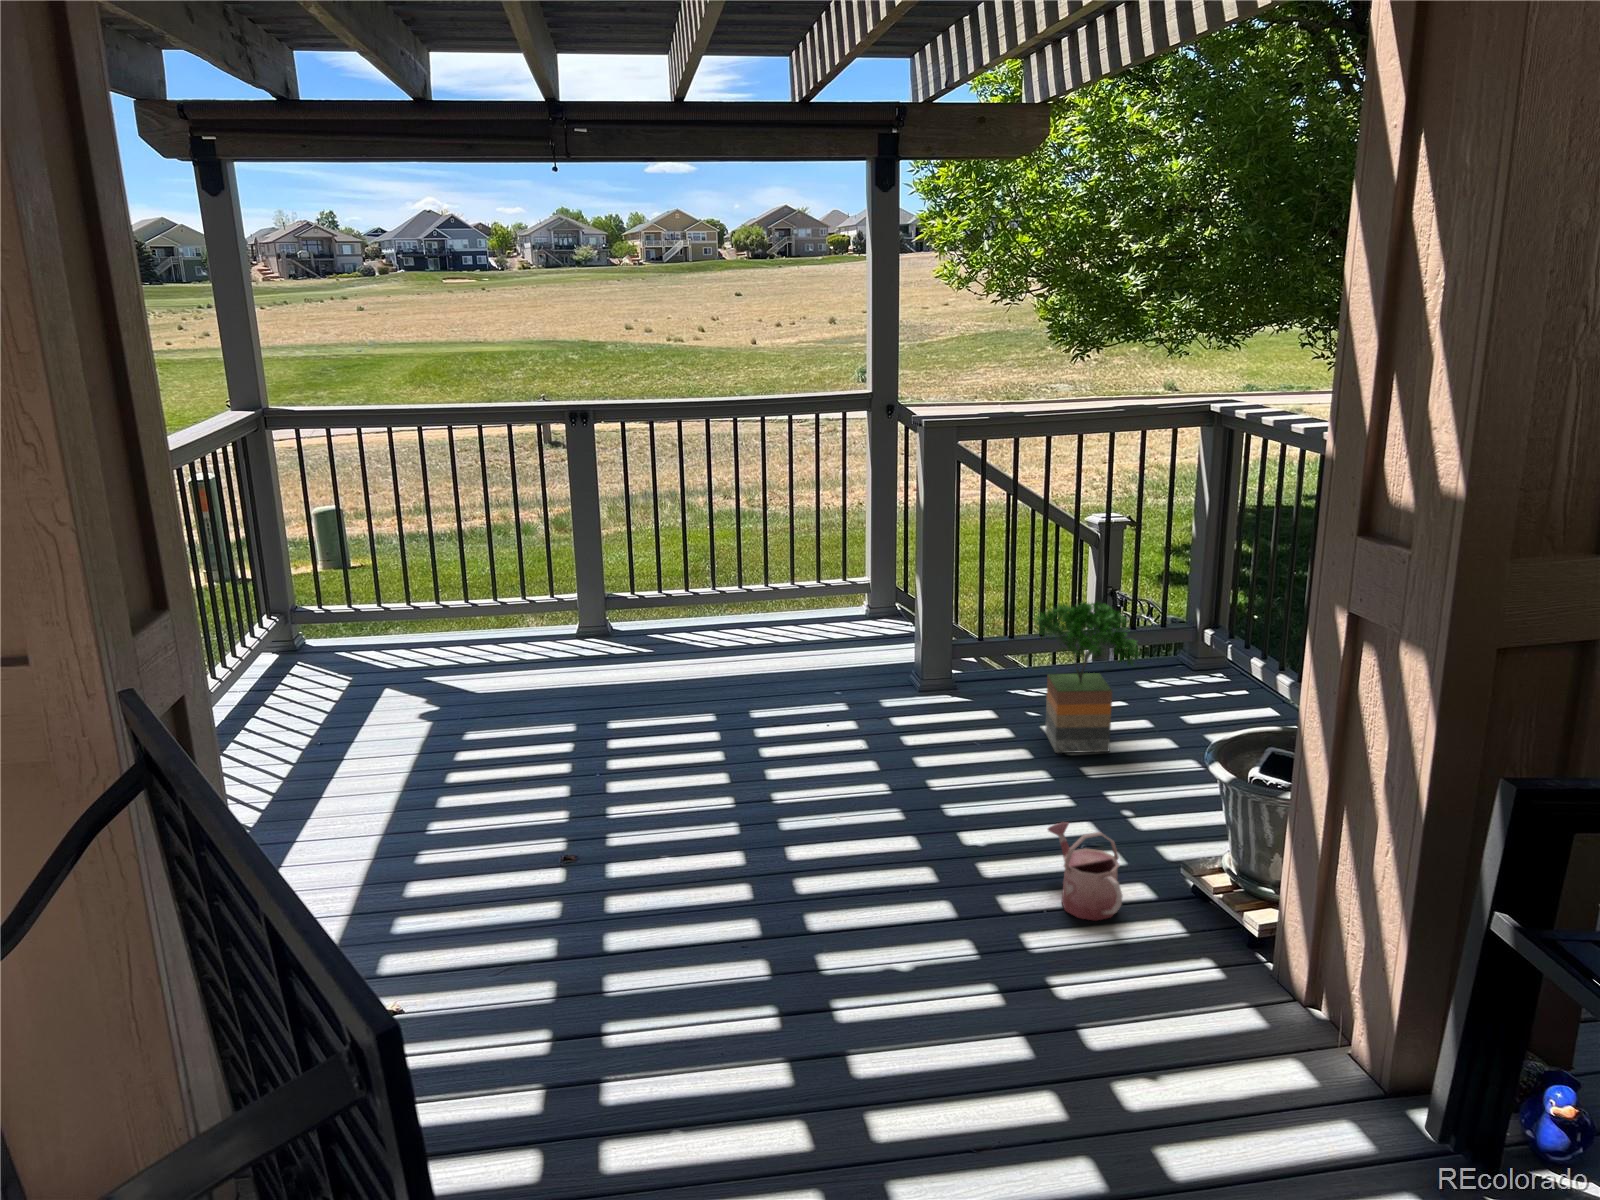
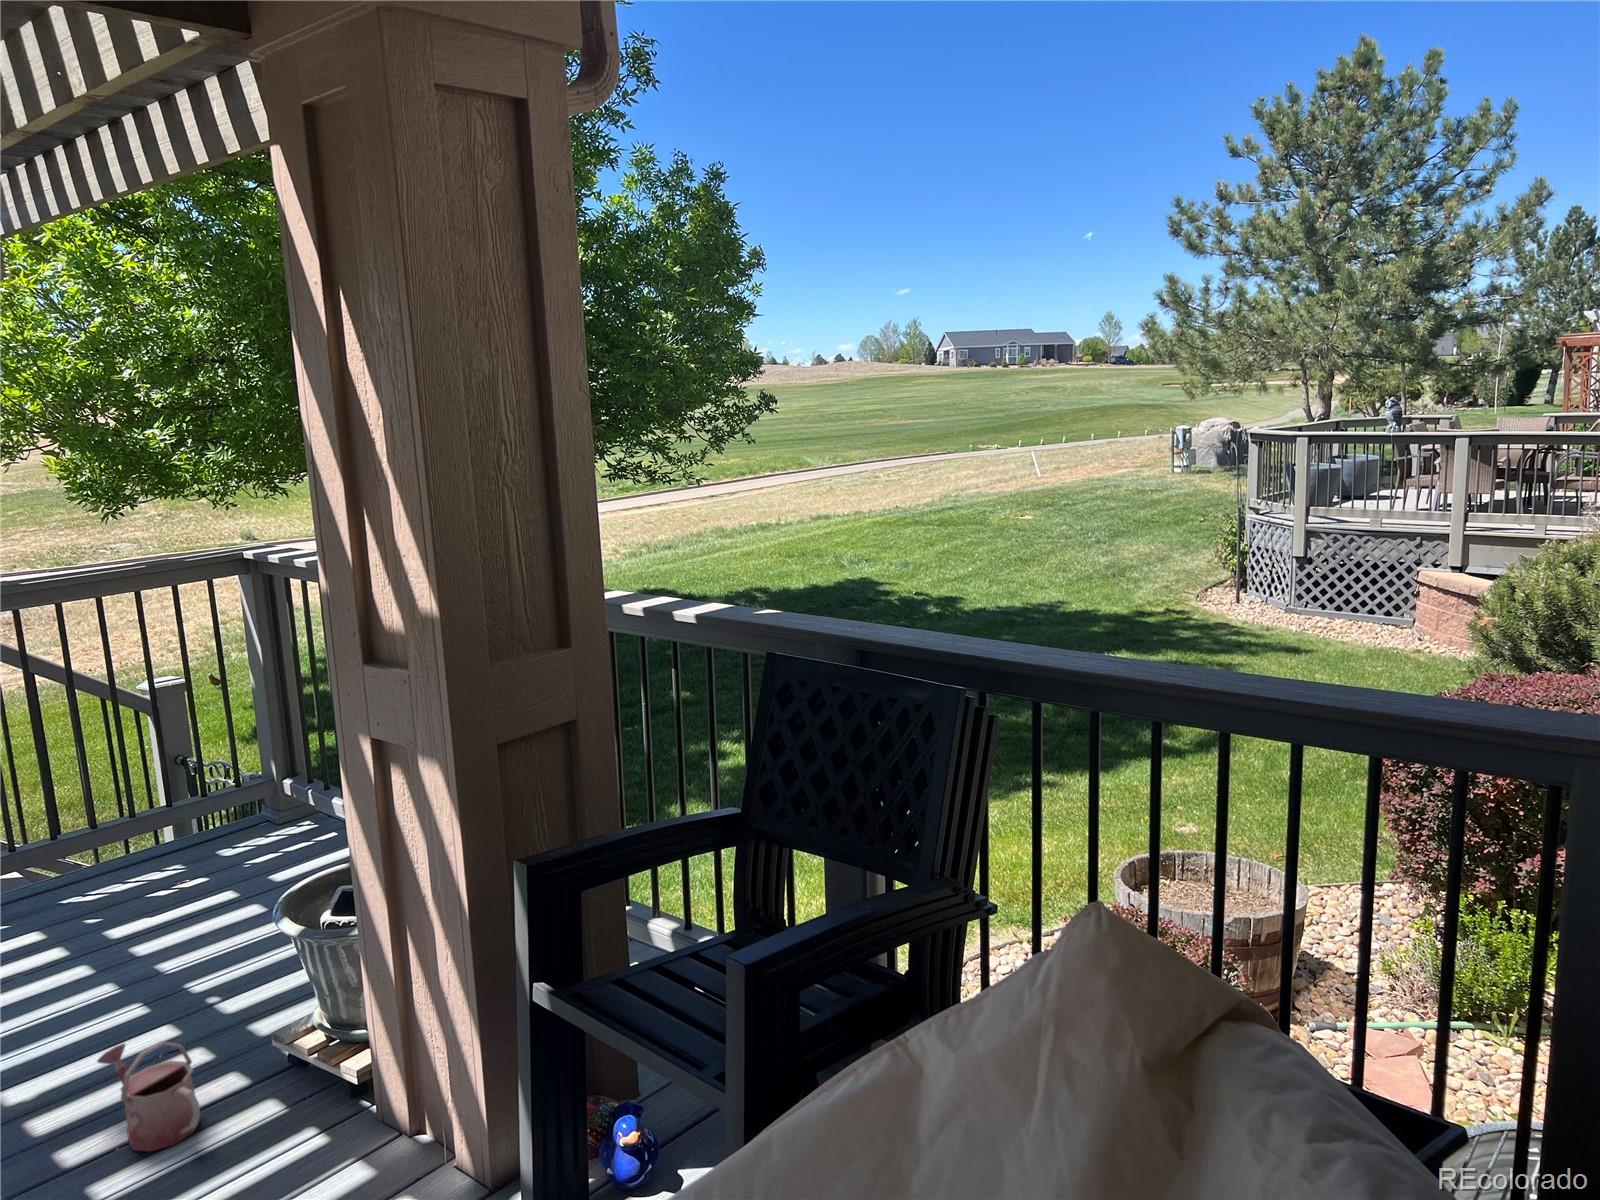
potted tree: present [1035,602,1138,753] -> none [57,776,200,962]

